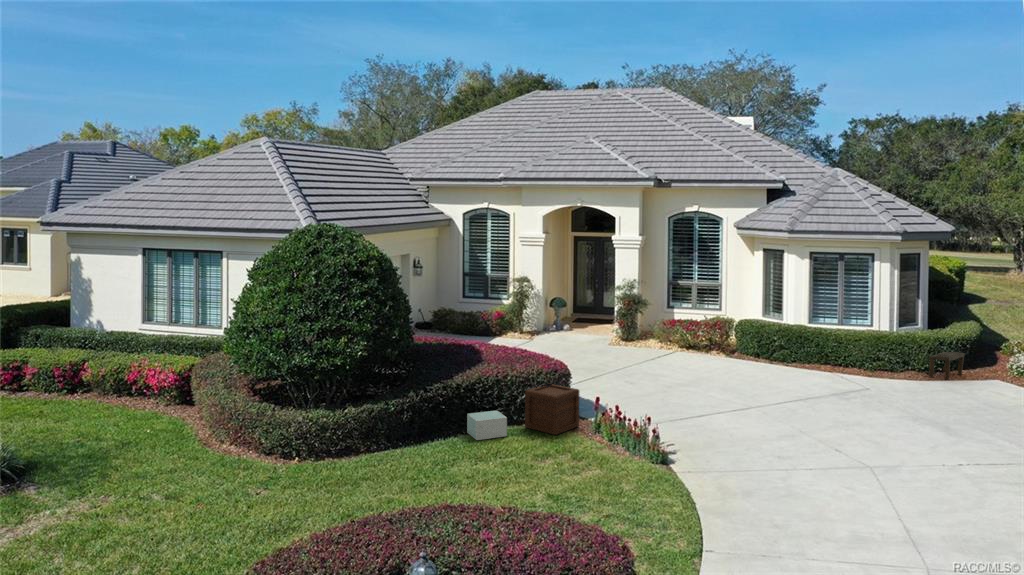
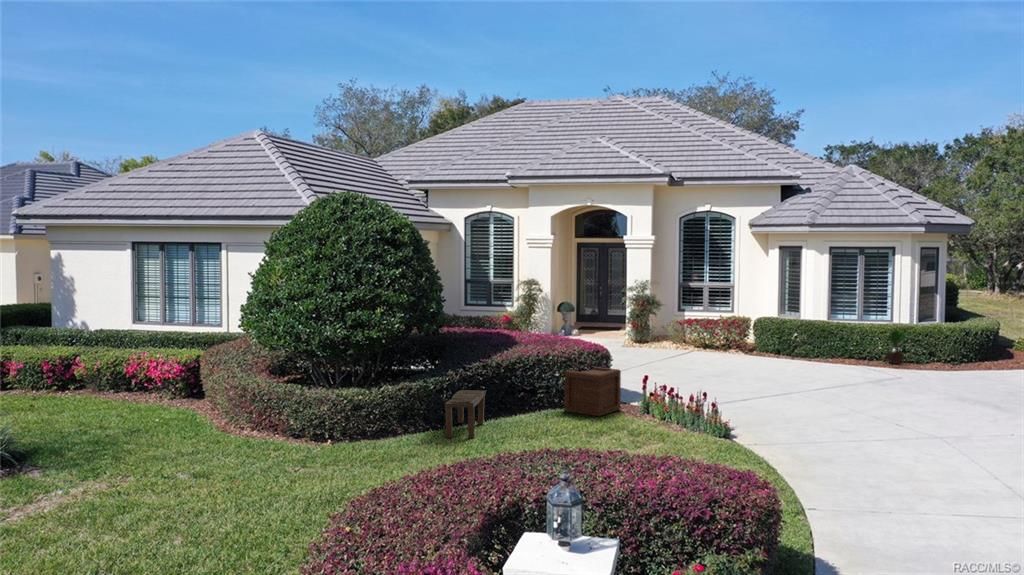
potted tree: none [856,333,881,370] -> present [886,329,906,364]
bench: present [929,352,965,380] -> present [445,390,486,438]
storage box: present [467,410,507,440] -> none [505,392,548,421]

